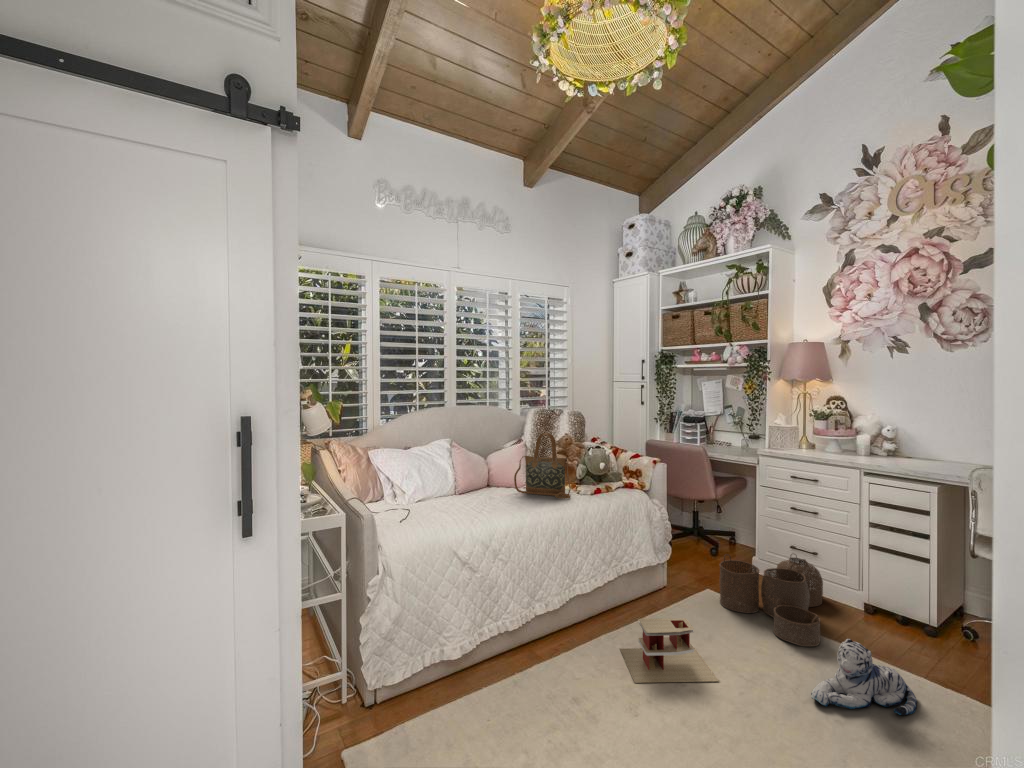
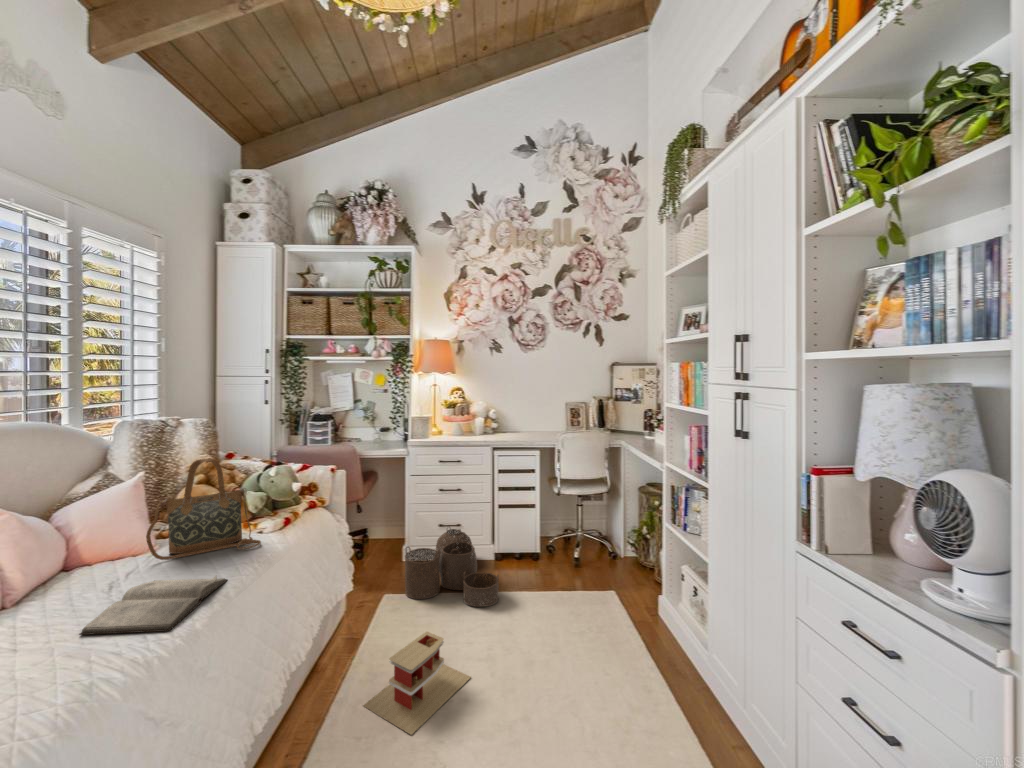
diary: none [460,497,532,519] -> present [79,576,227,635]
plush toy: present [811,639,917,715] -> none [529,585,579,648]

